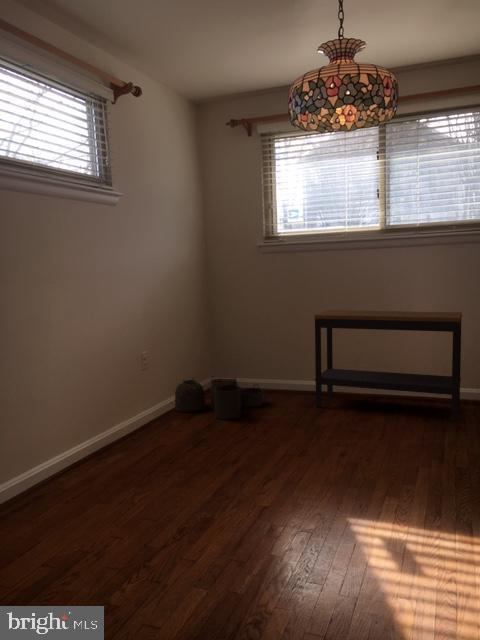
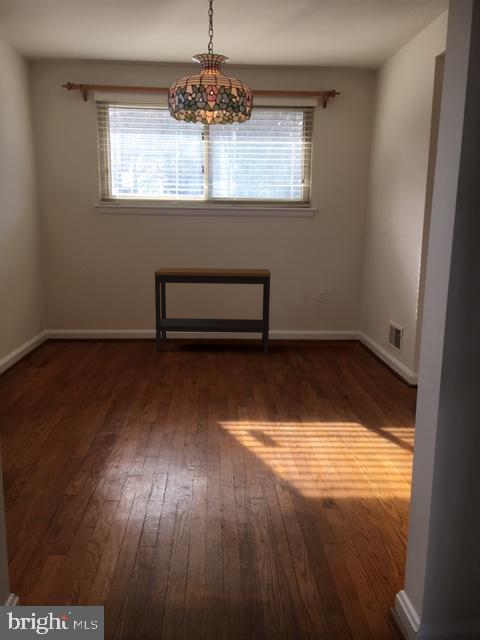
woven basket: present [175,378,264,419] -> none [23,329,109,367]

